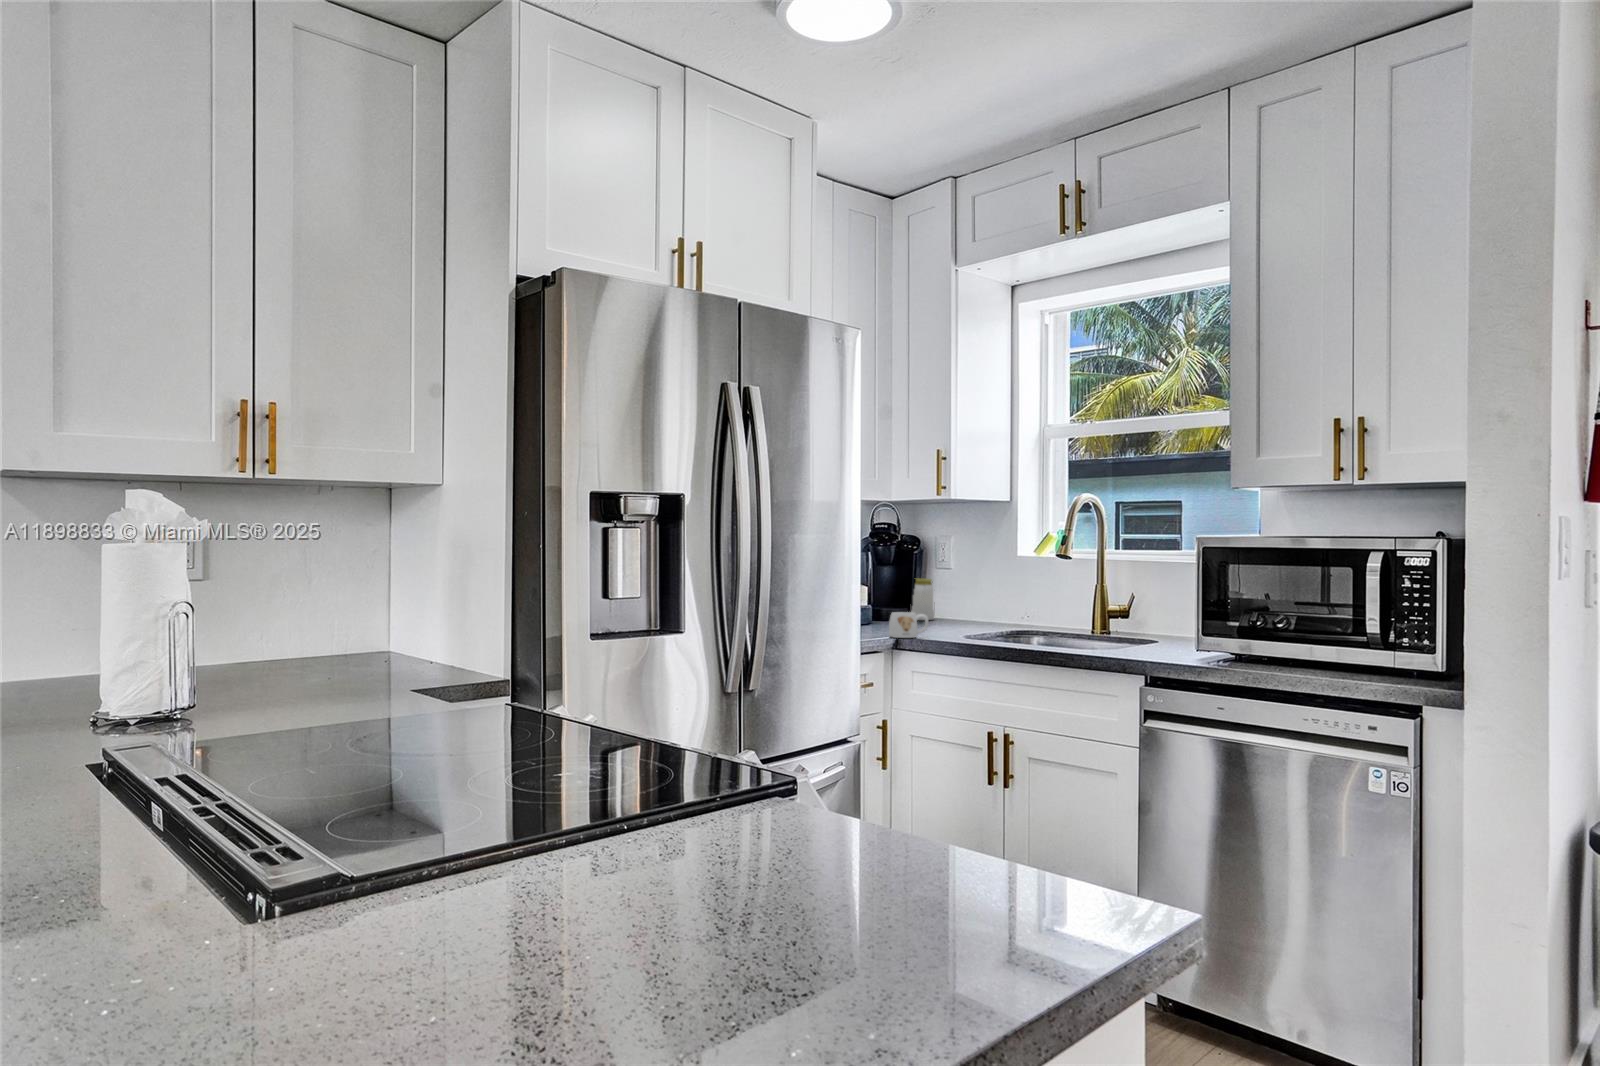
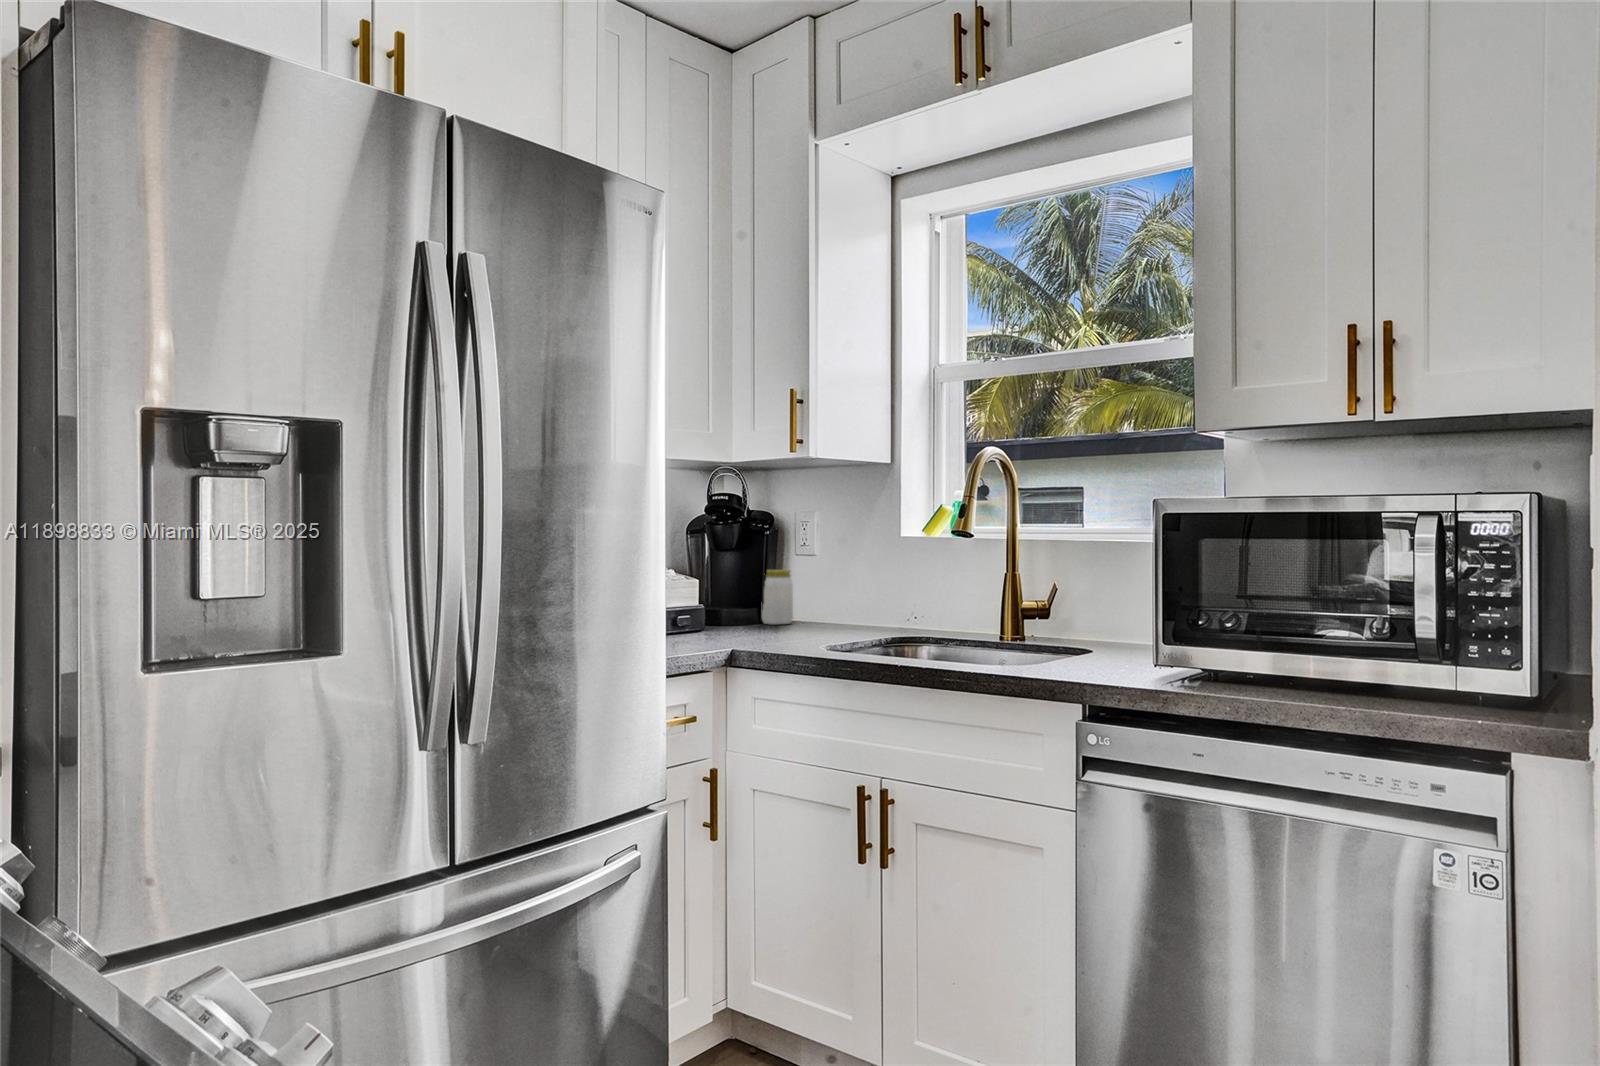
mug: present [889,612,928,638] -> none [722,614,777,652]

